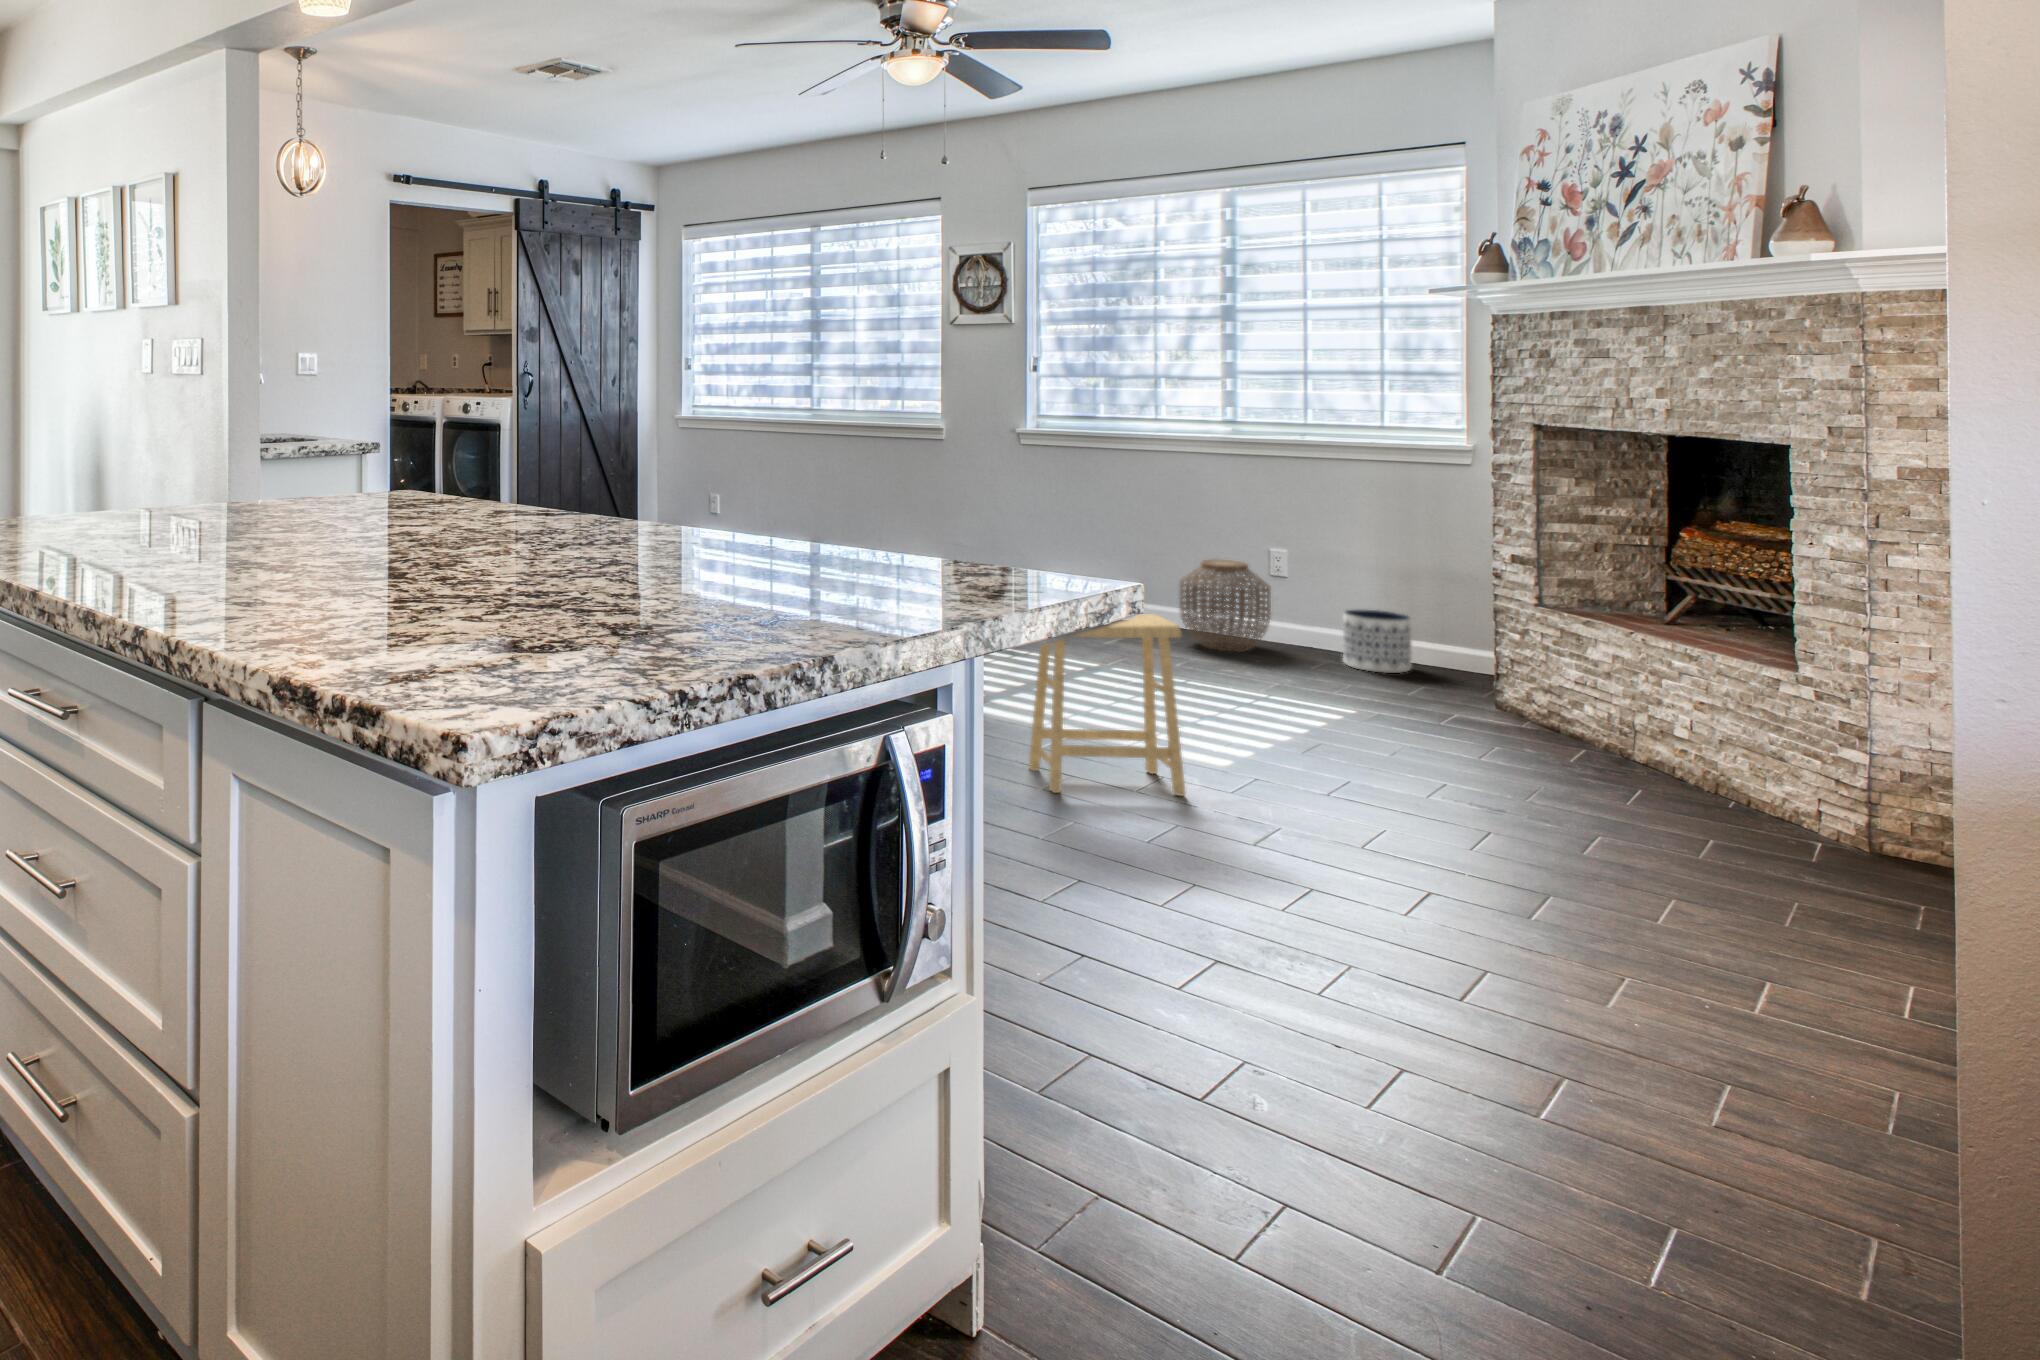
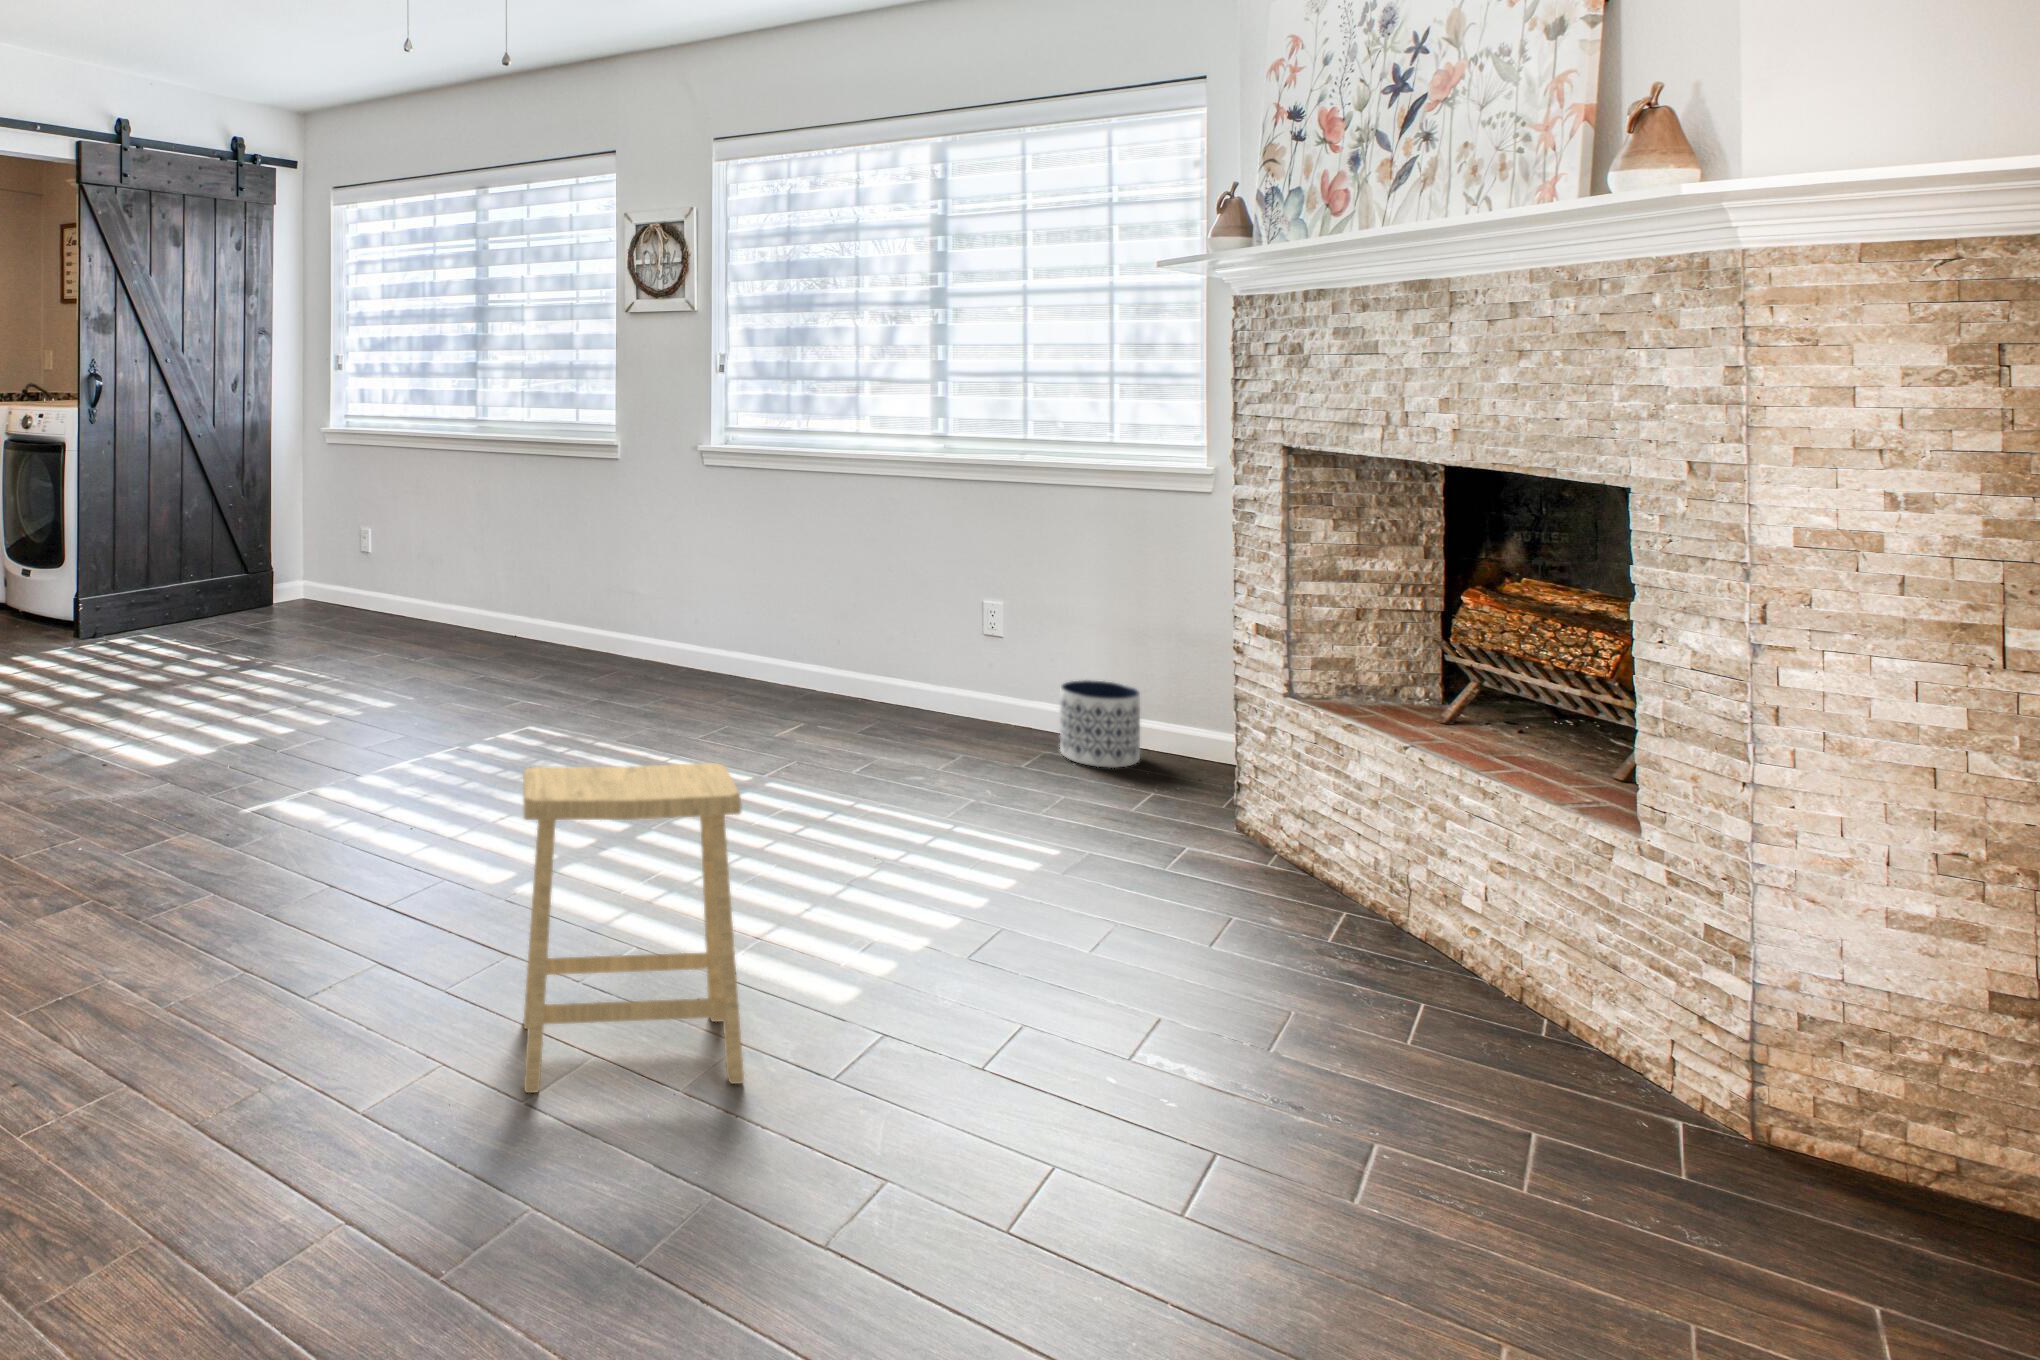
woven basket: present [1180,559,1271,652] -> none [870,615,978,737]

